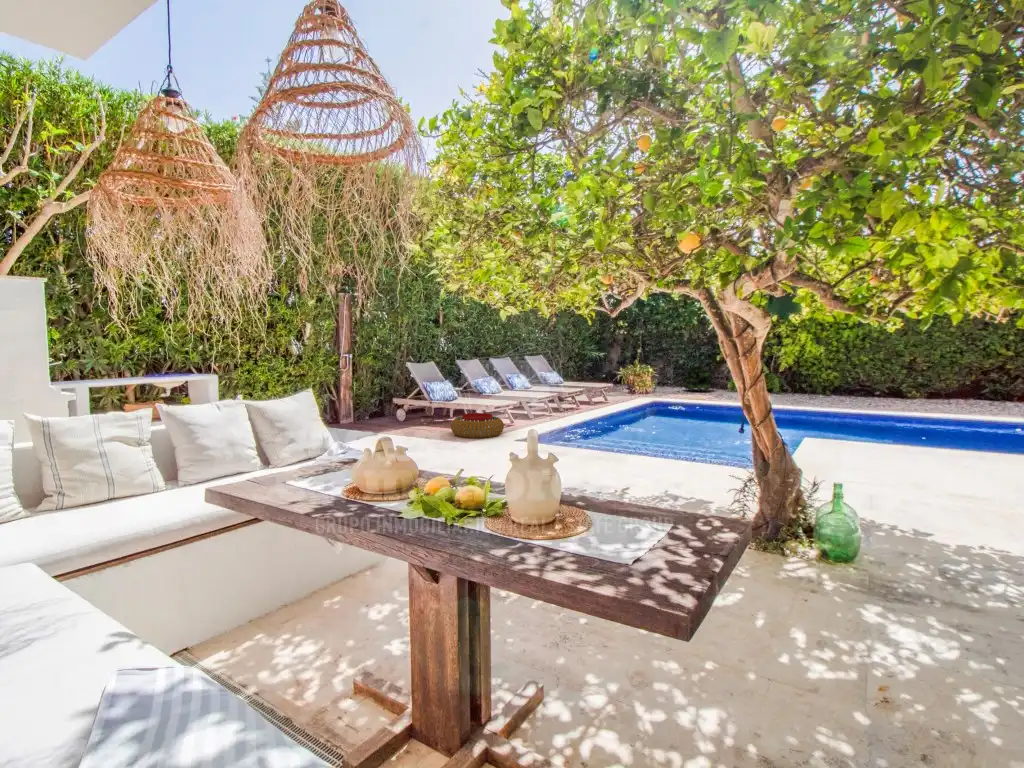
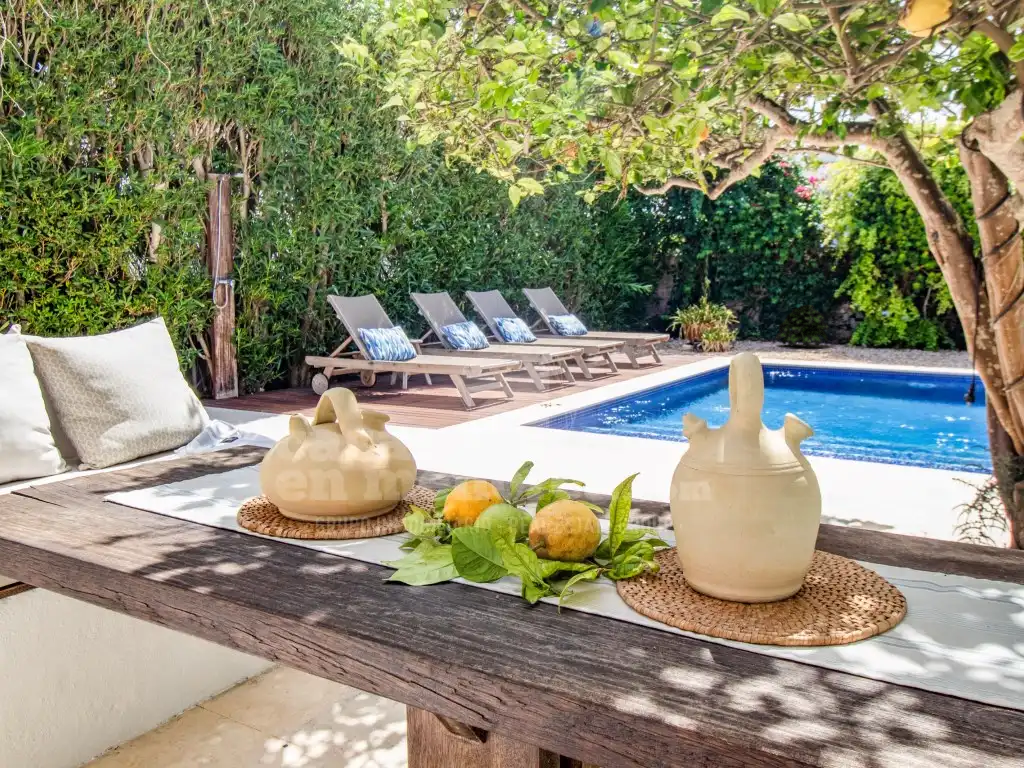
pouf: present [451,413,504,438] -> none [408,379,499,420]

